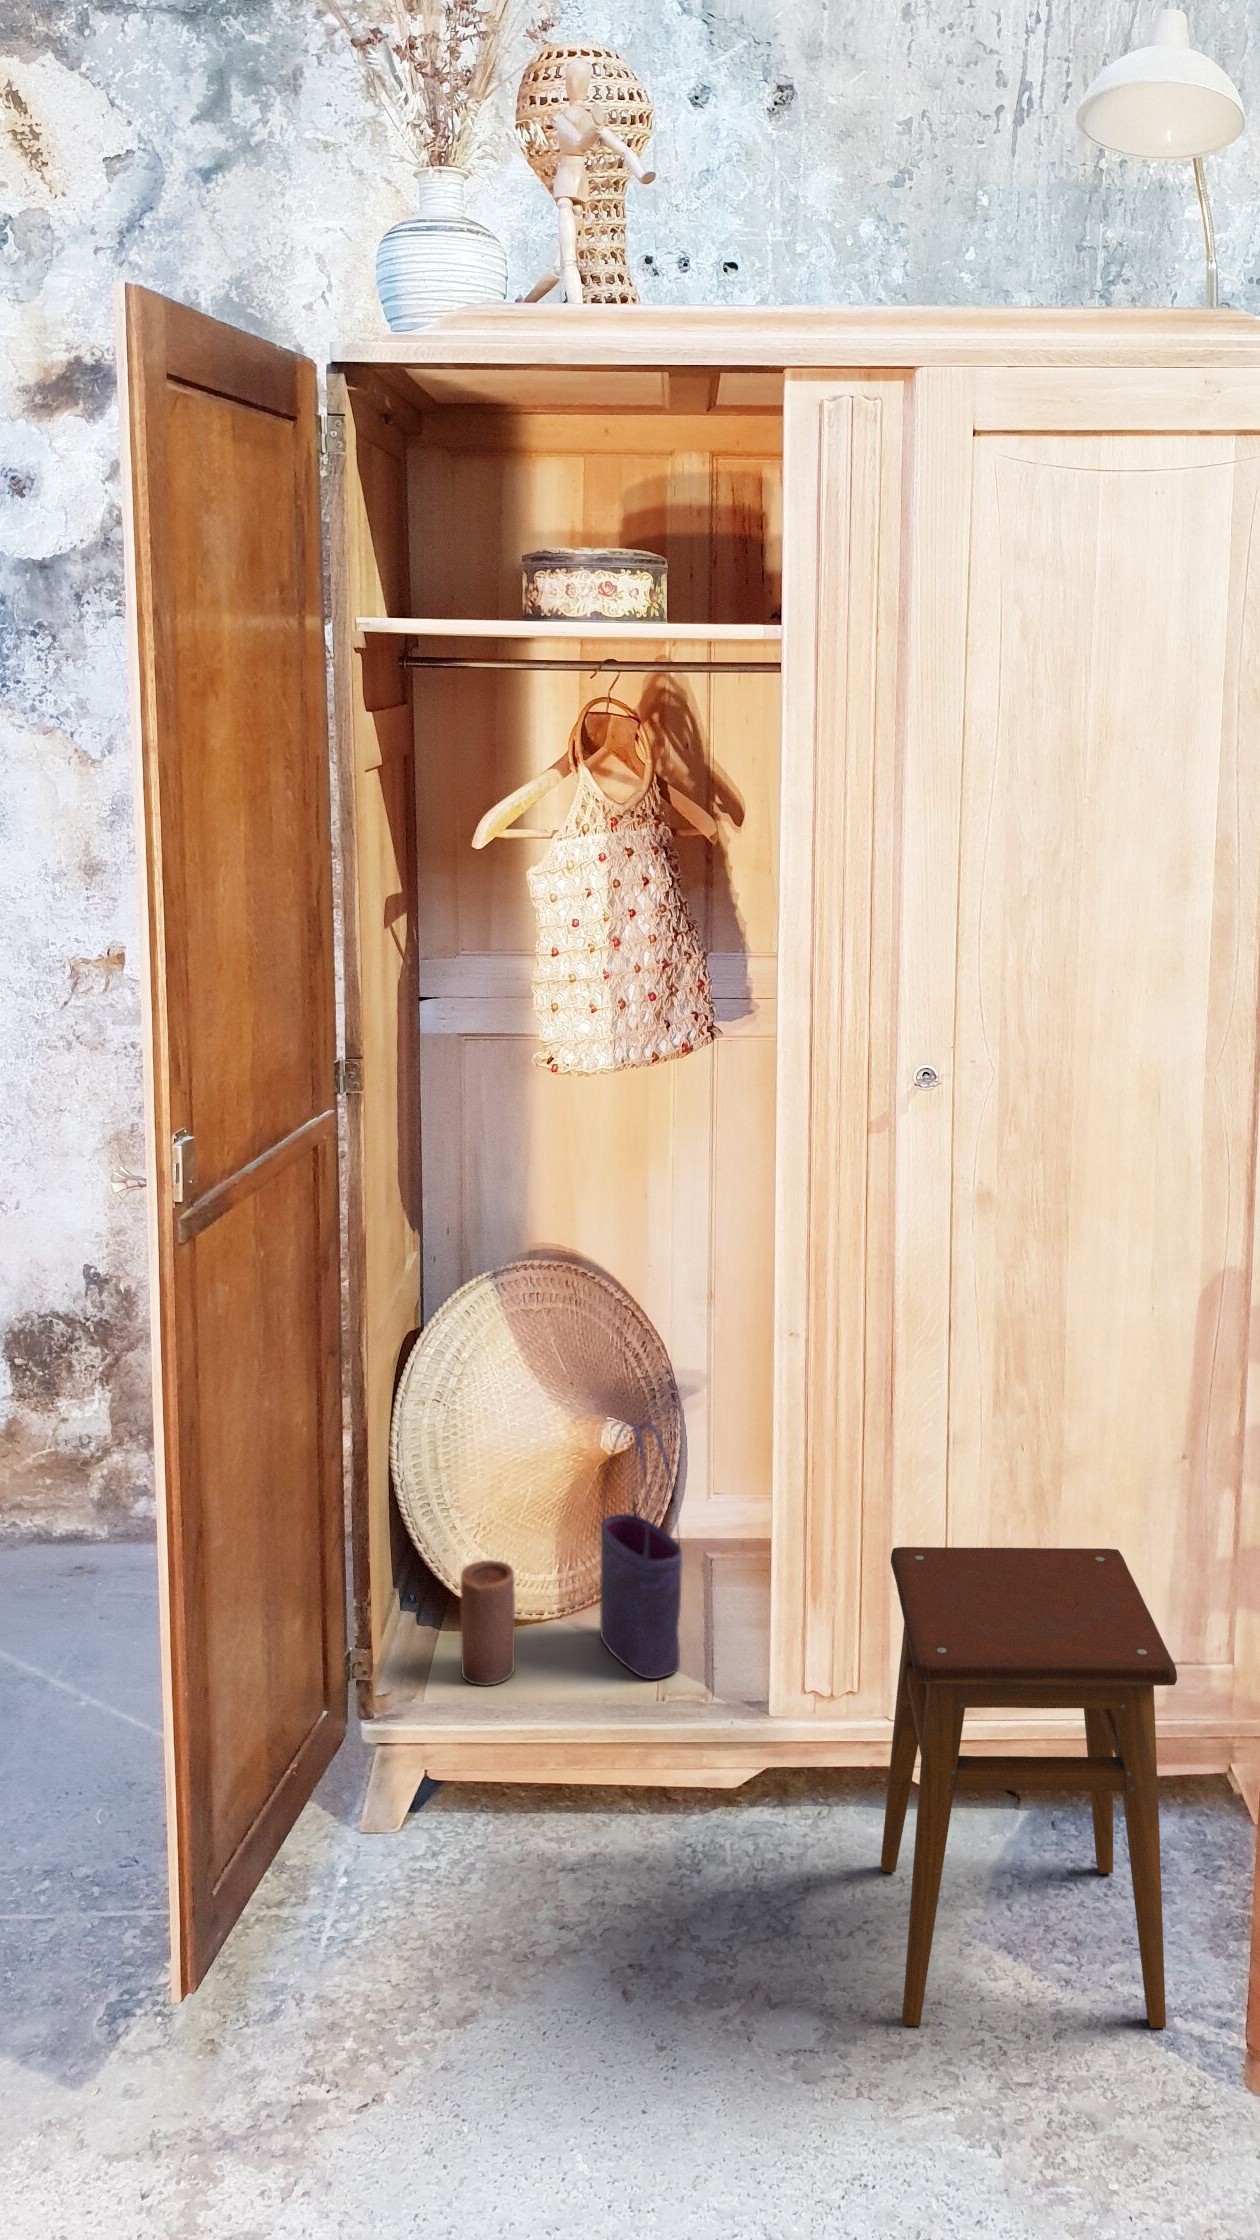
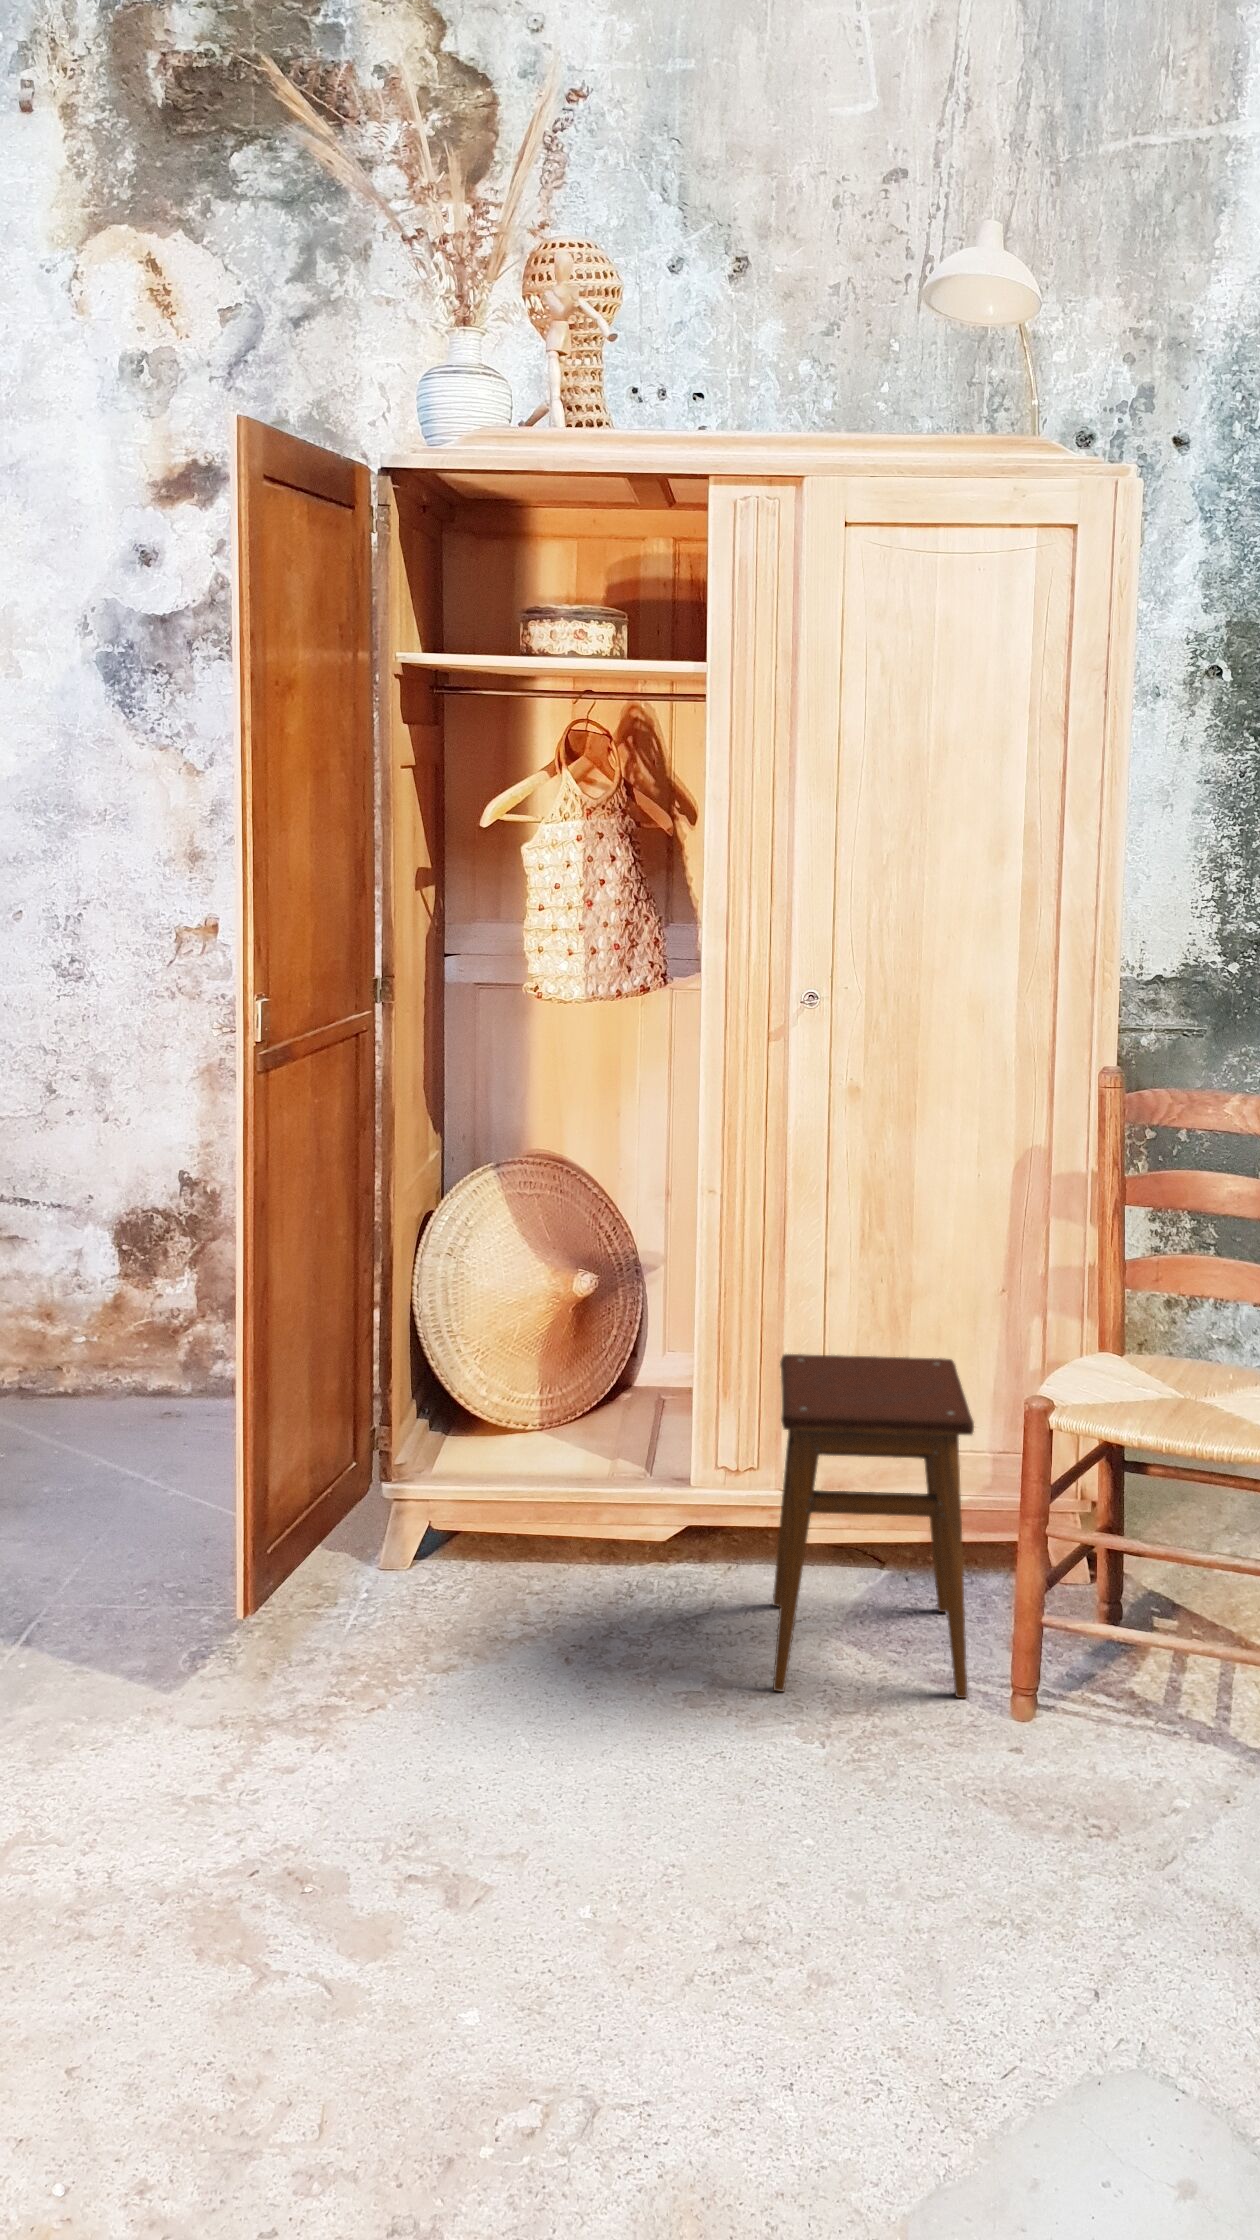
tote bag: present [600,1422,682,1679] -> none [570,1271,630,1467]
candle: present [460,1561,515,1686] -> none [461,1374,502,1467]

